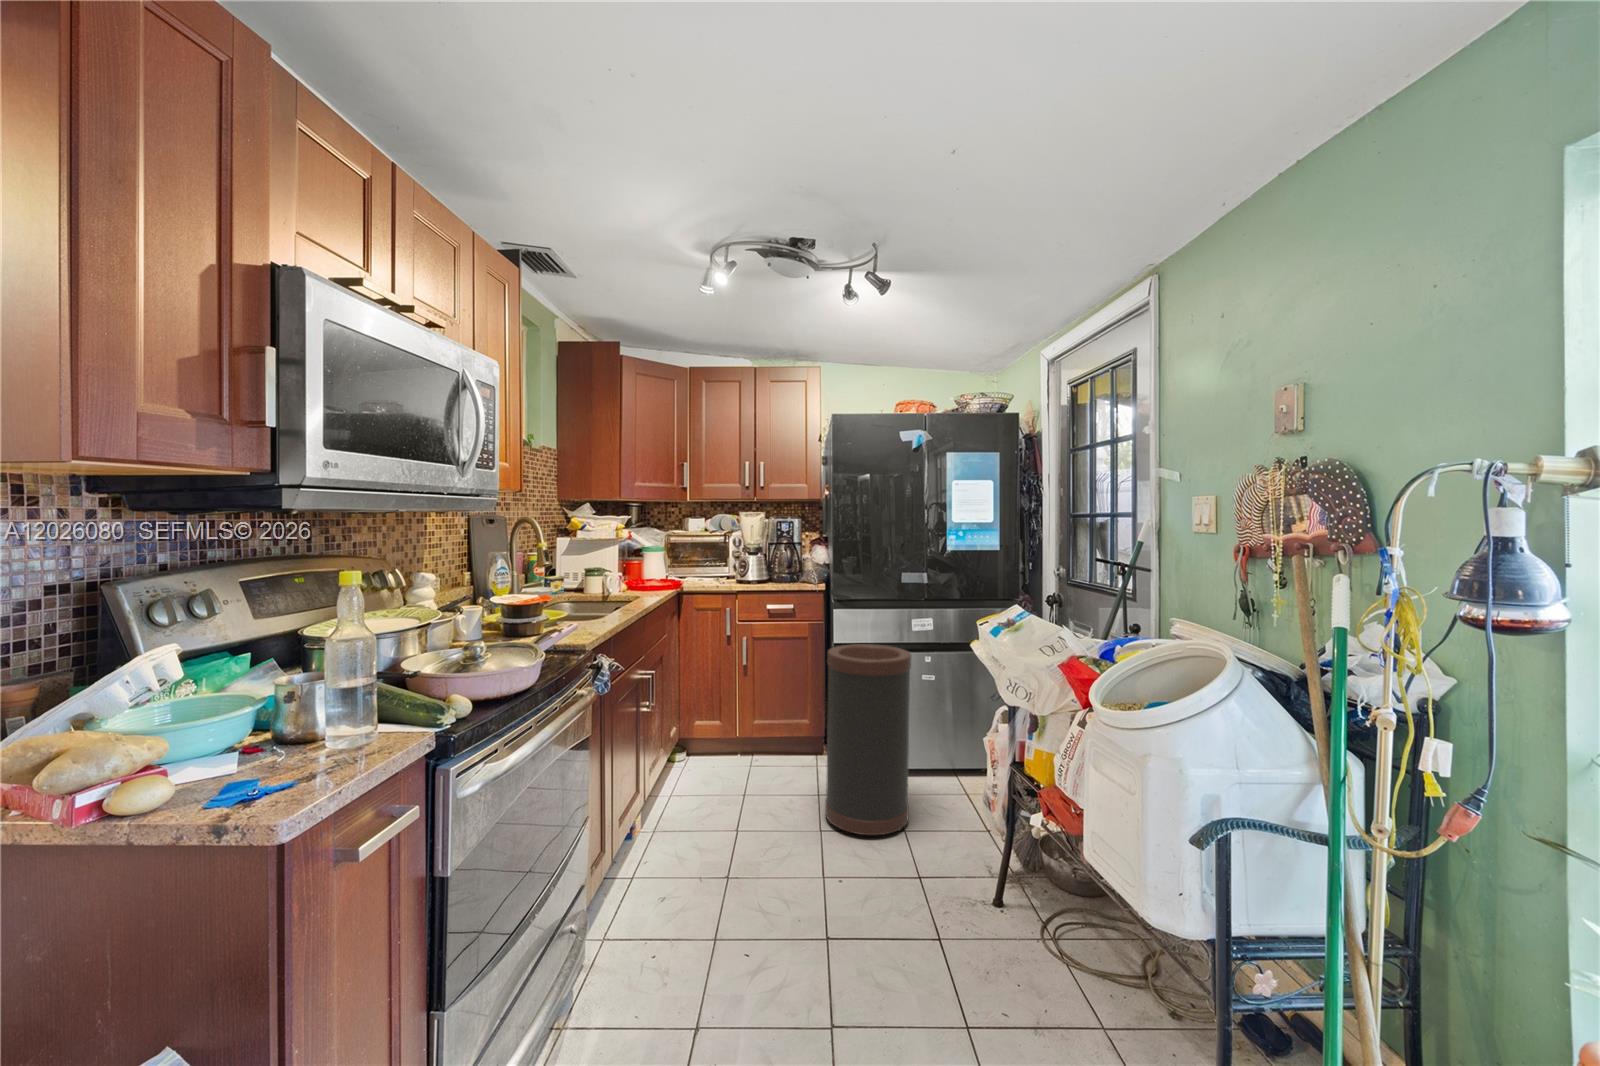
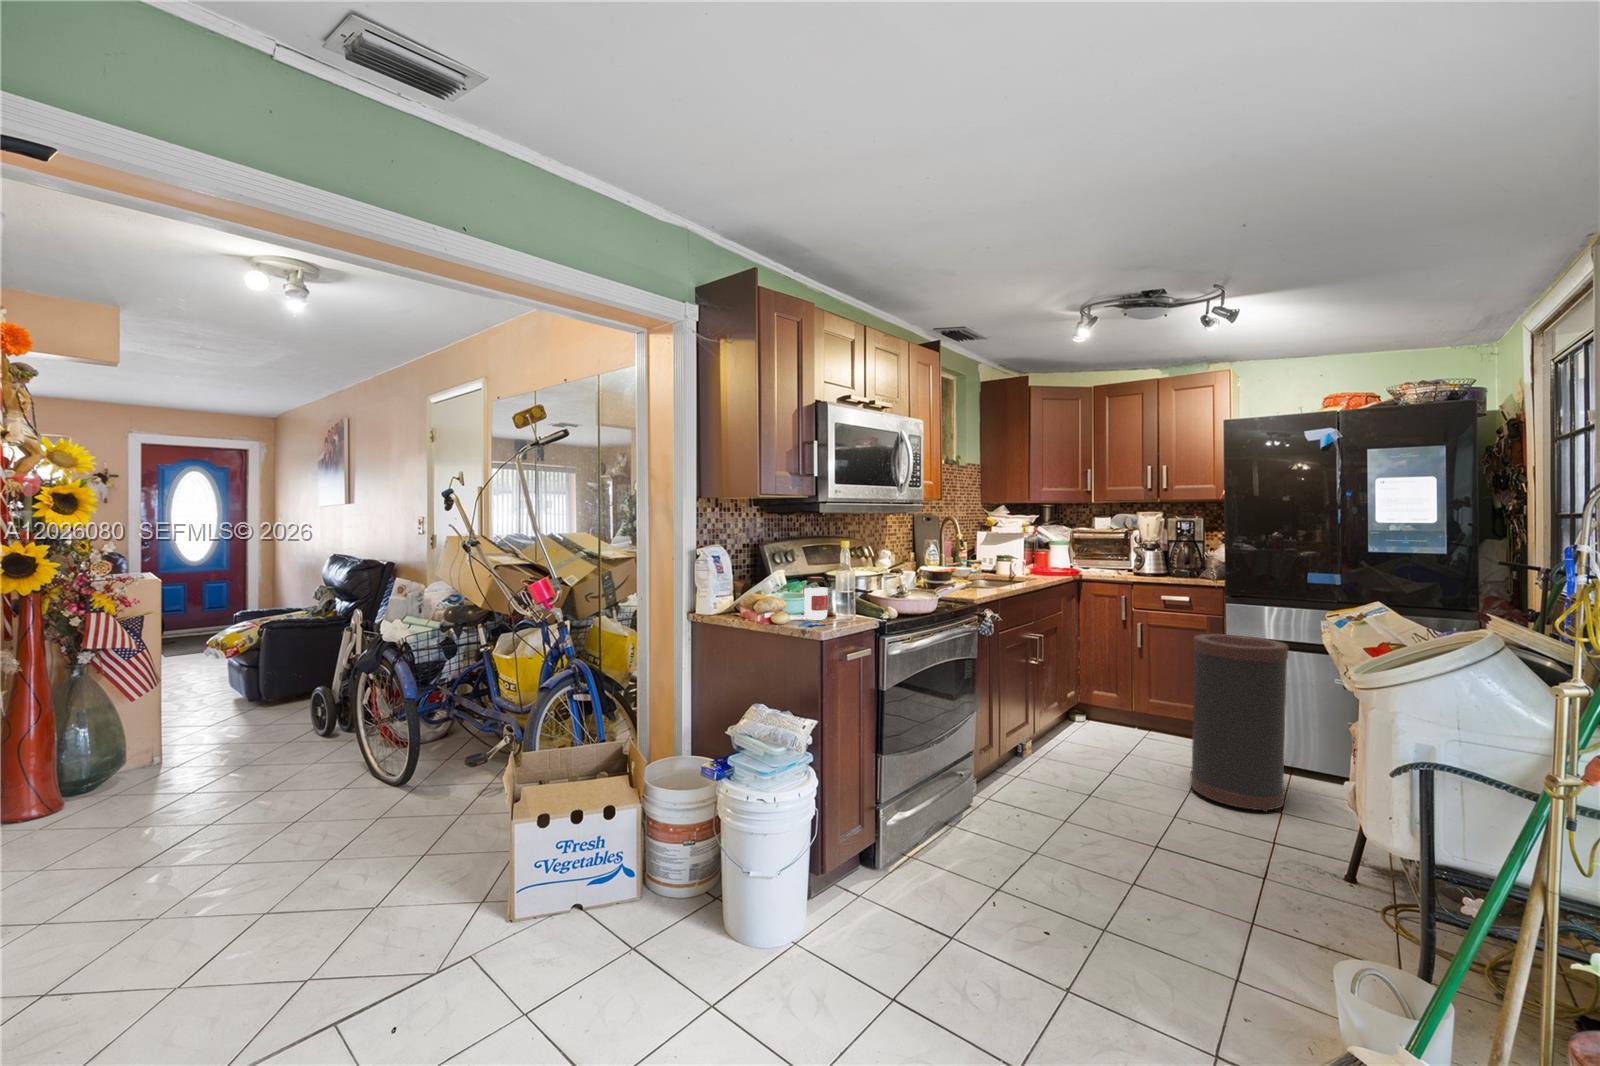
jar: none [222,665,308,783] -> present [803,577,829,620]

